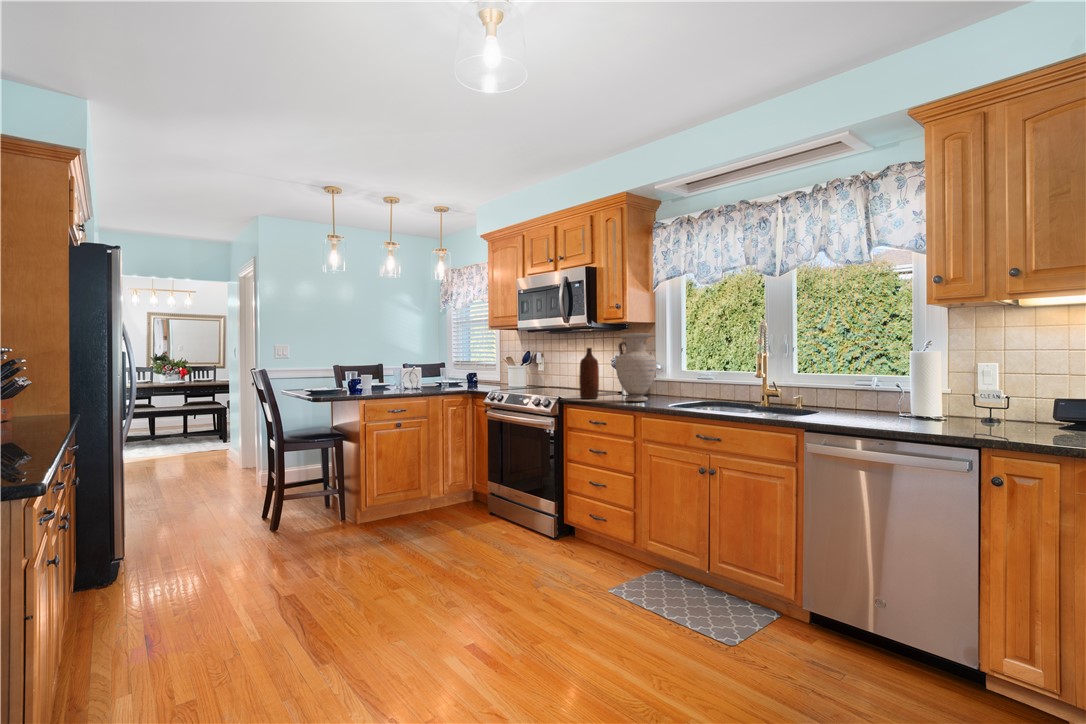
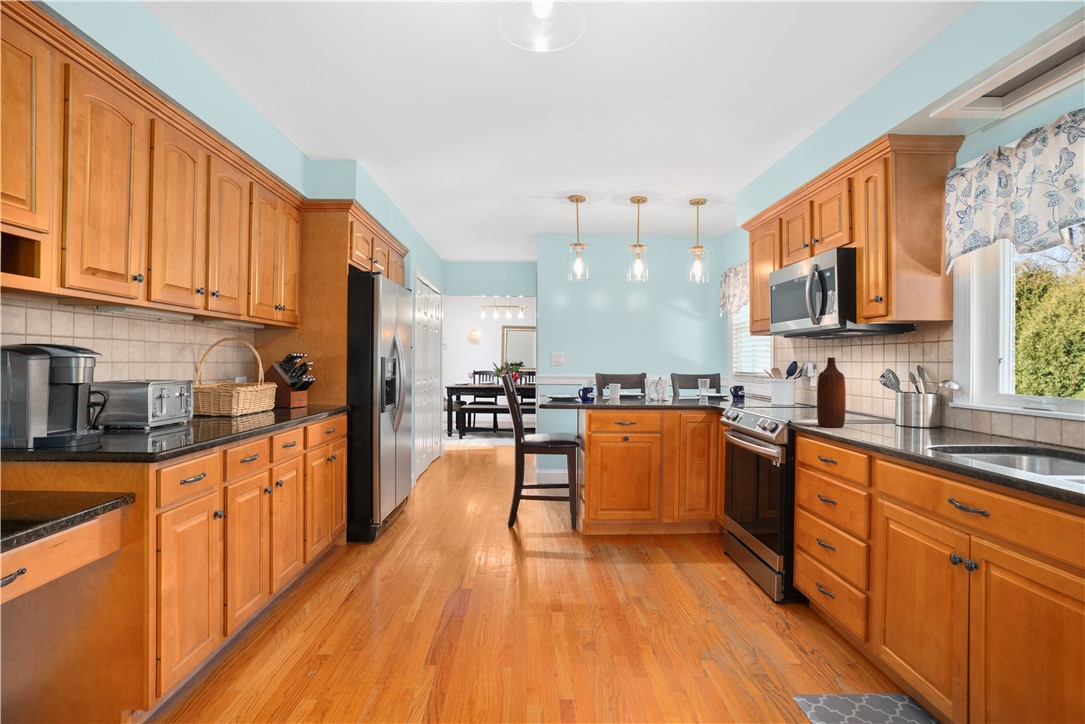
vase: present [616,333,656,401] -> none [857,337,925,436]

